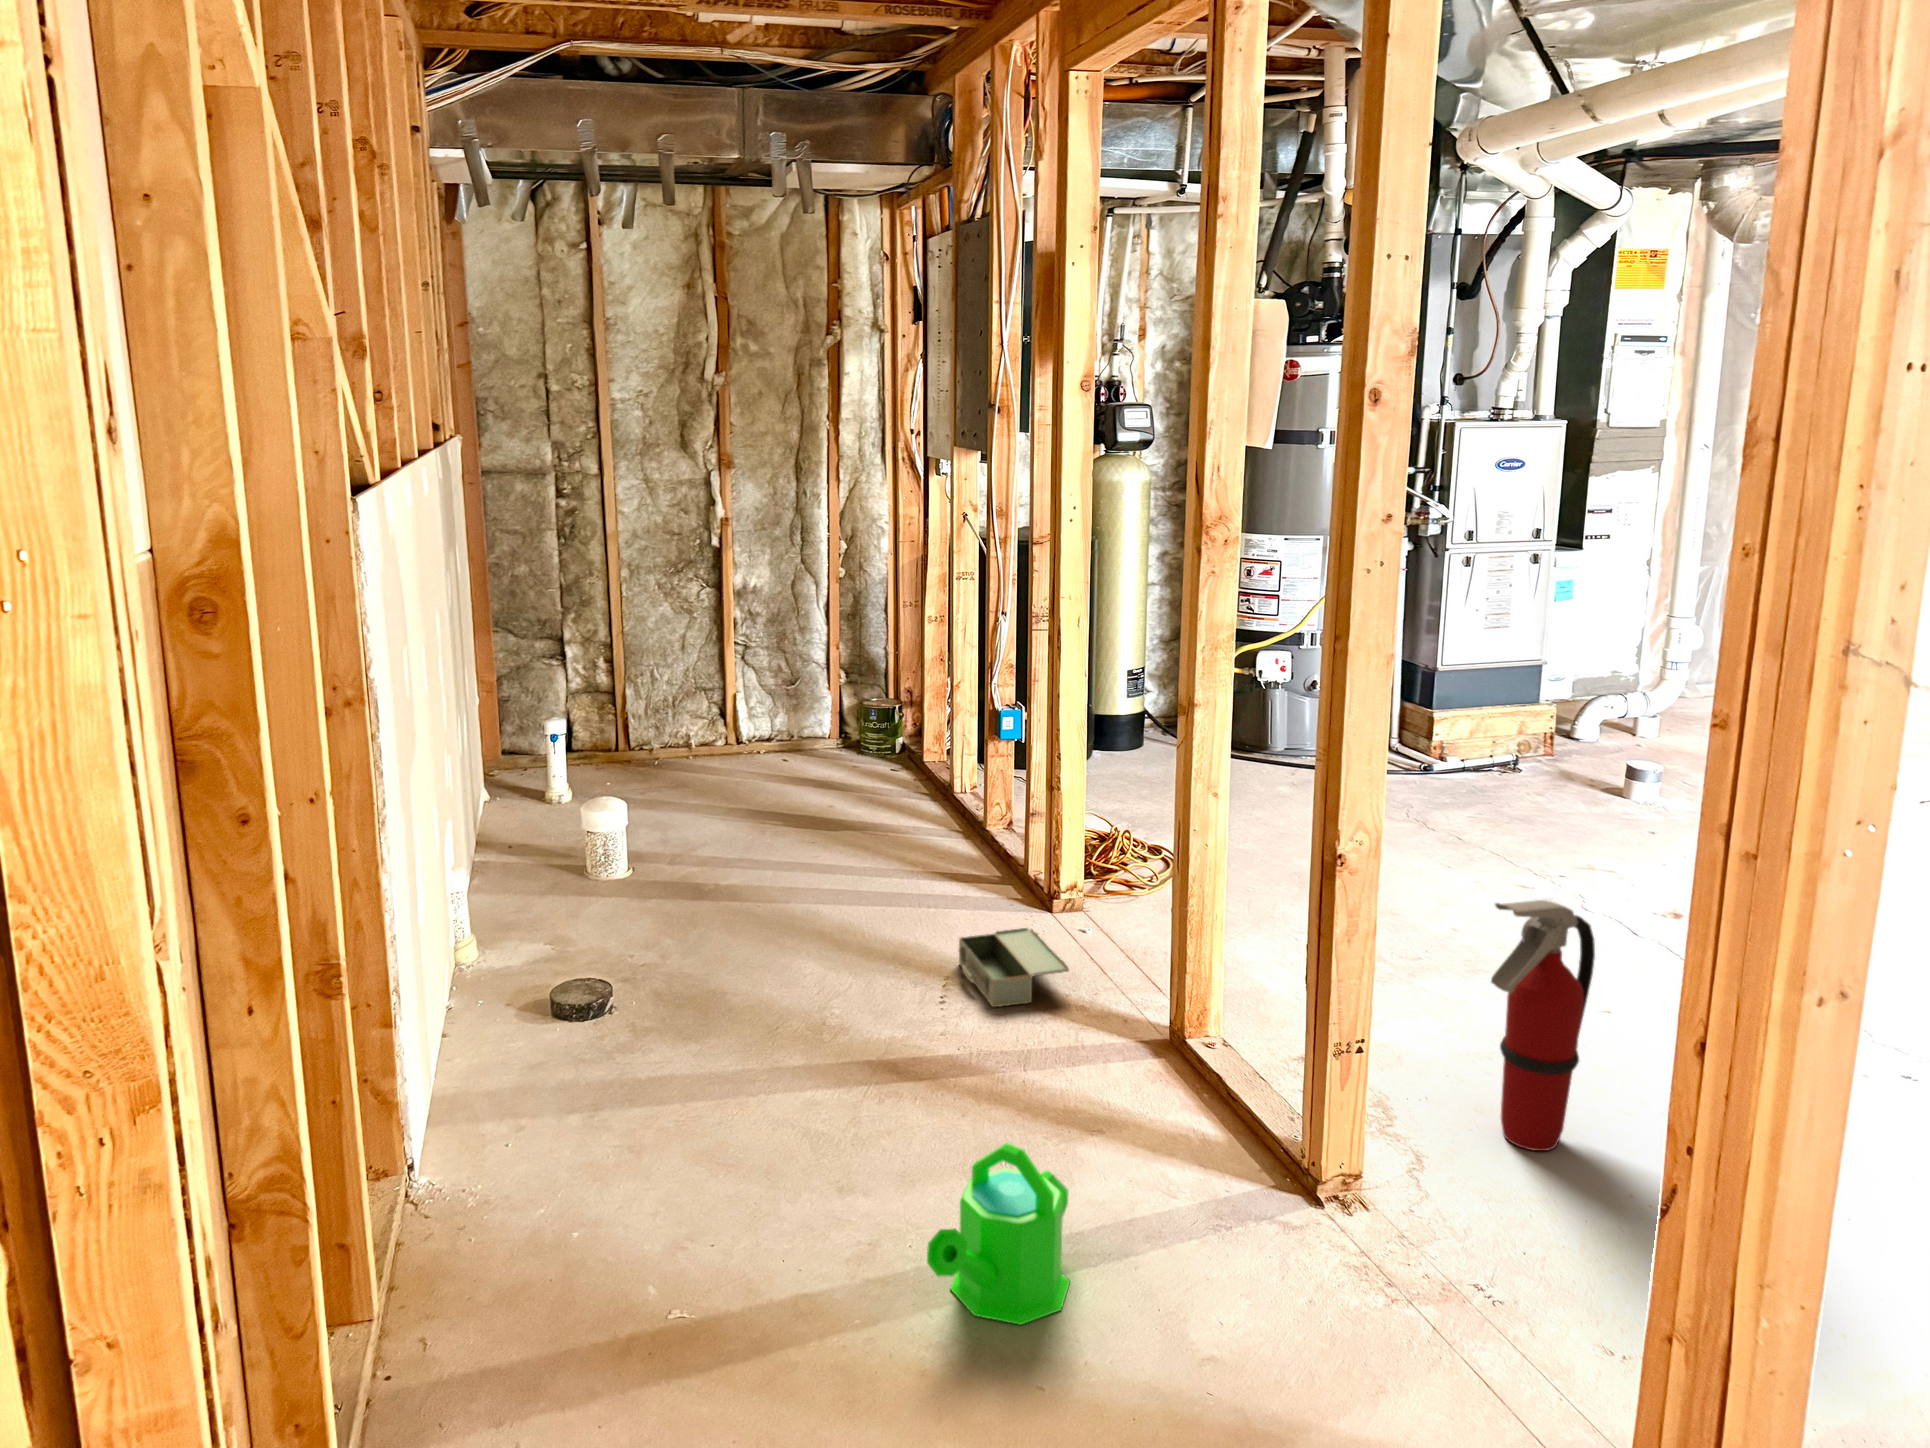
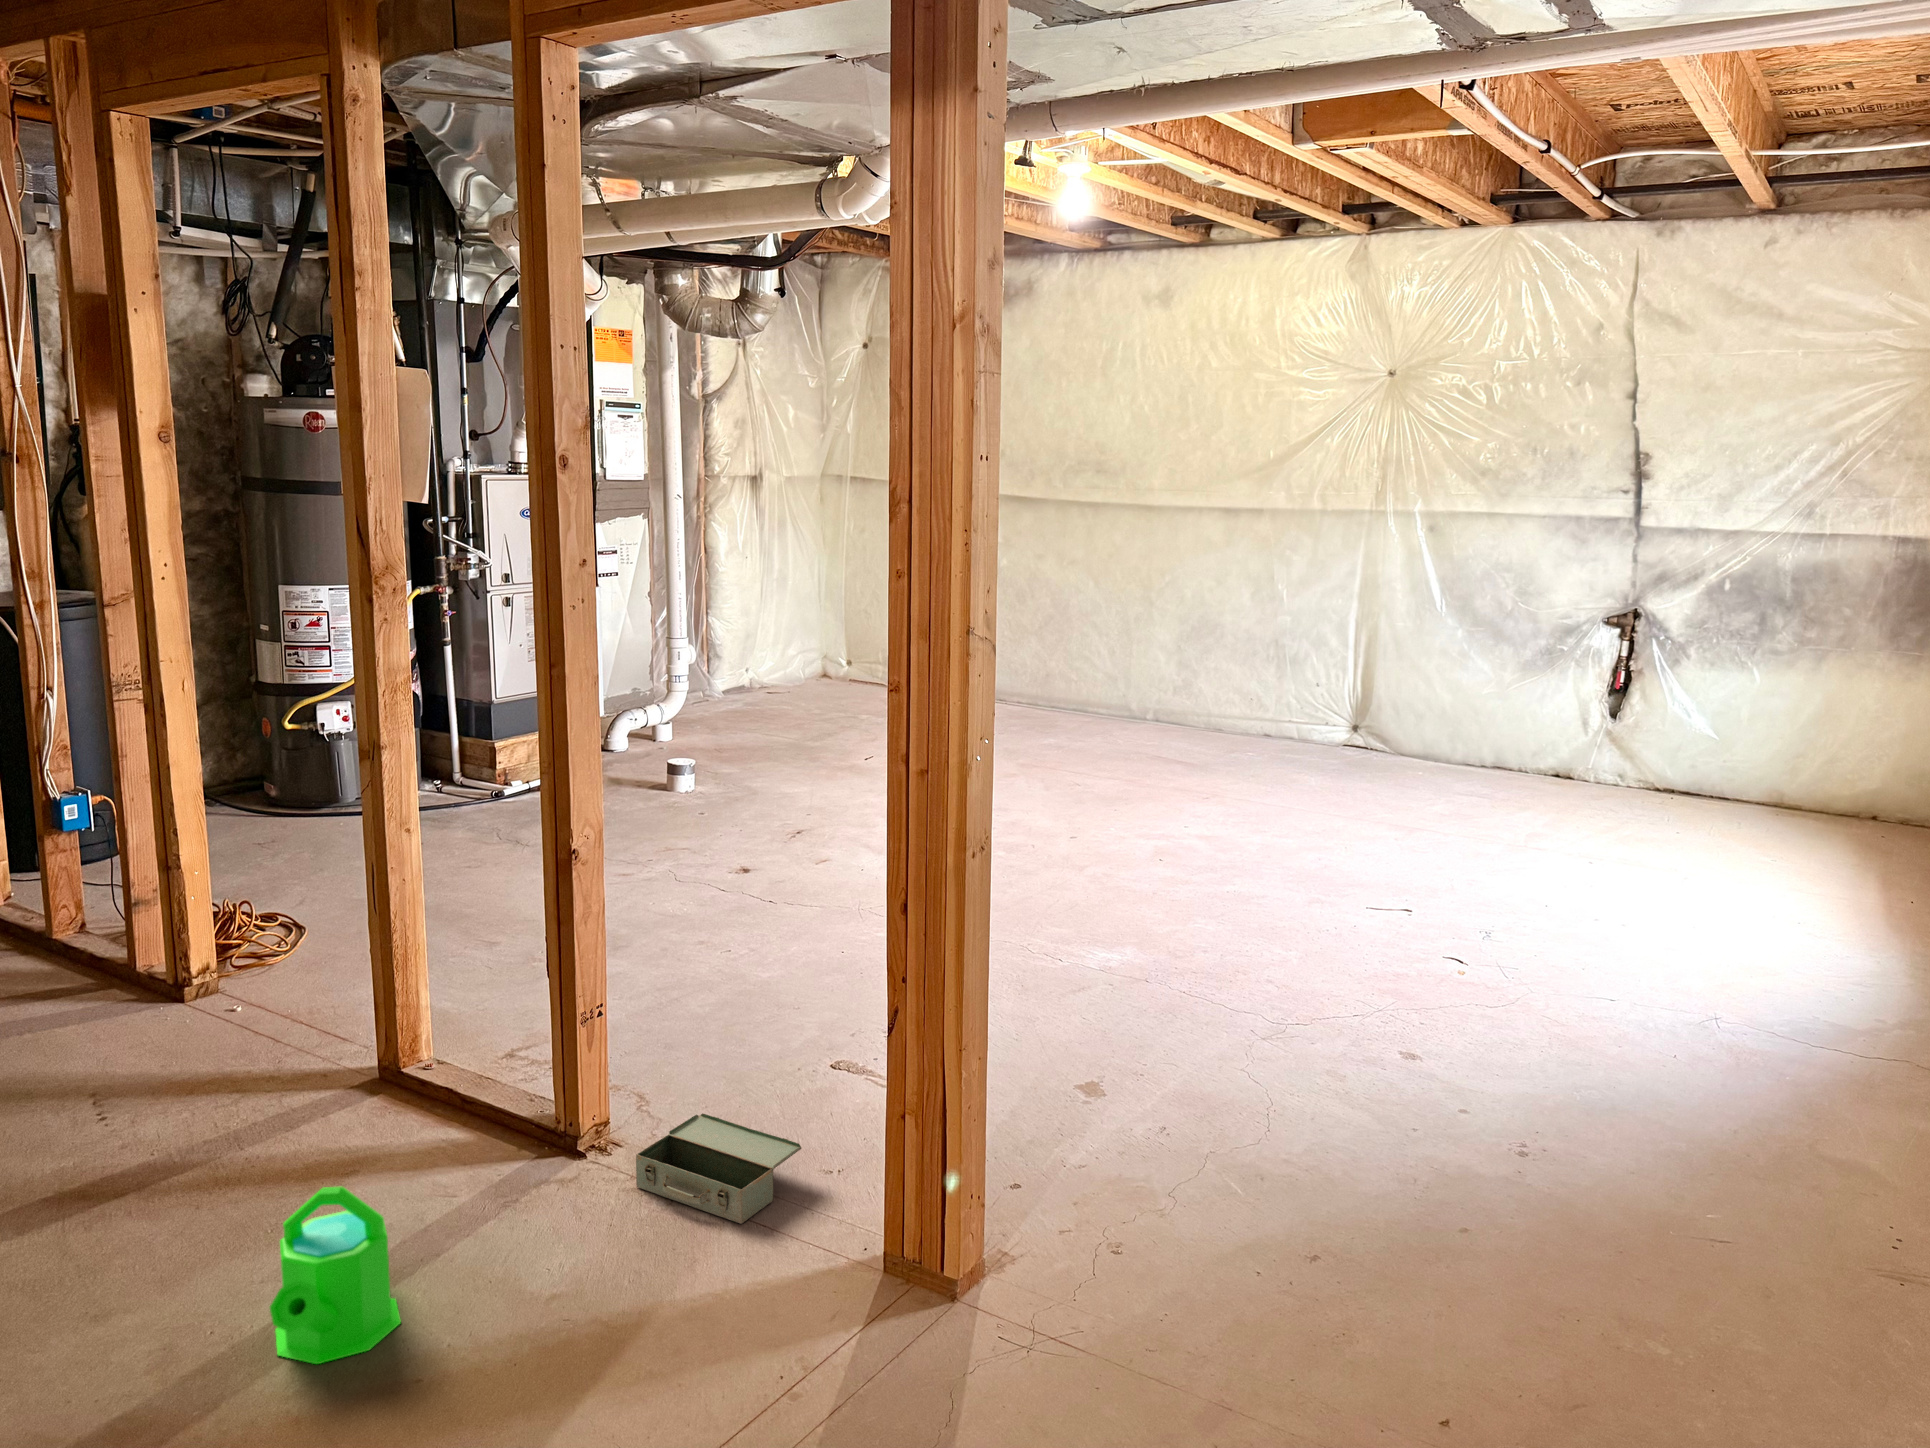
fire extinguisher: present [1491,900,1595,1151] -> none [675,862,743,1064]
toolbox: present [959,928,1069,1007] -> present [636,1113,802,1224]

